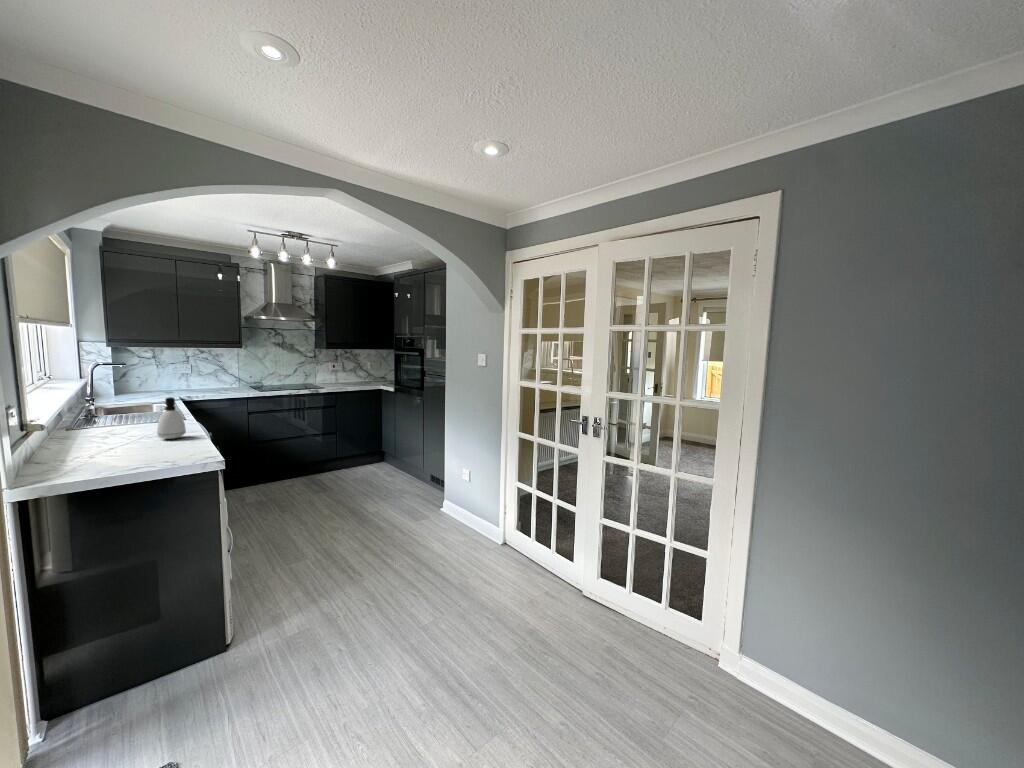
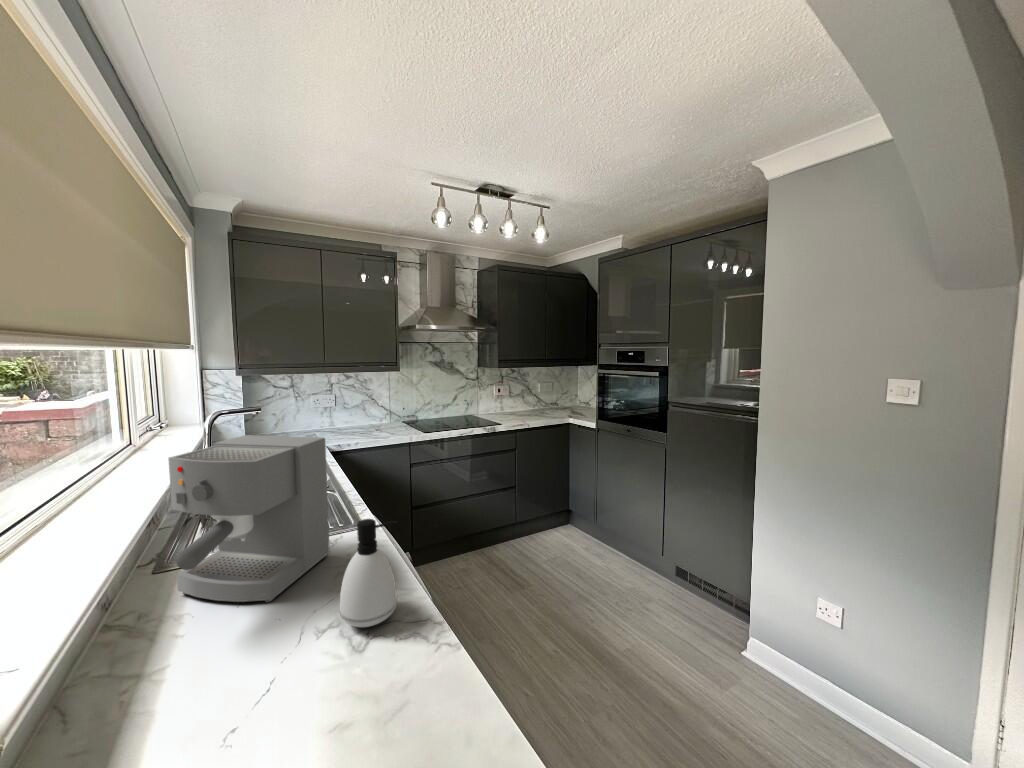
coffee maker: none [73,370,161,438] -> present [168,435,330,602]

